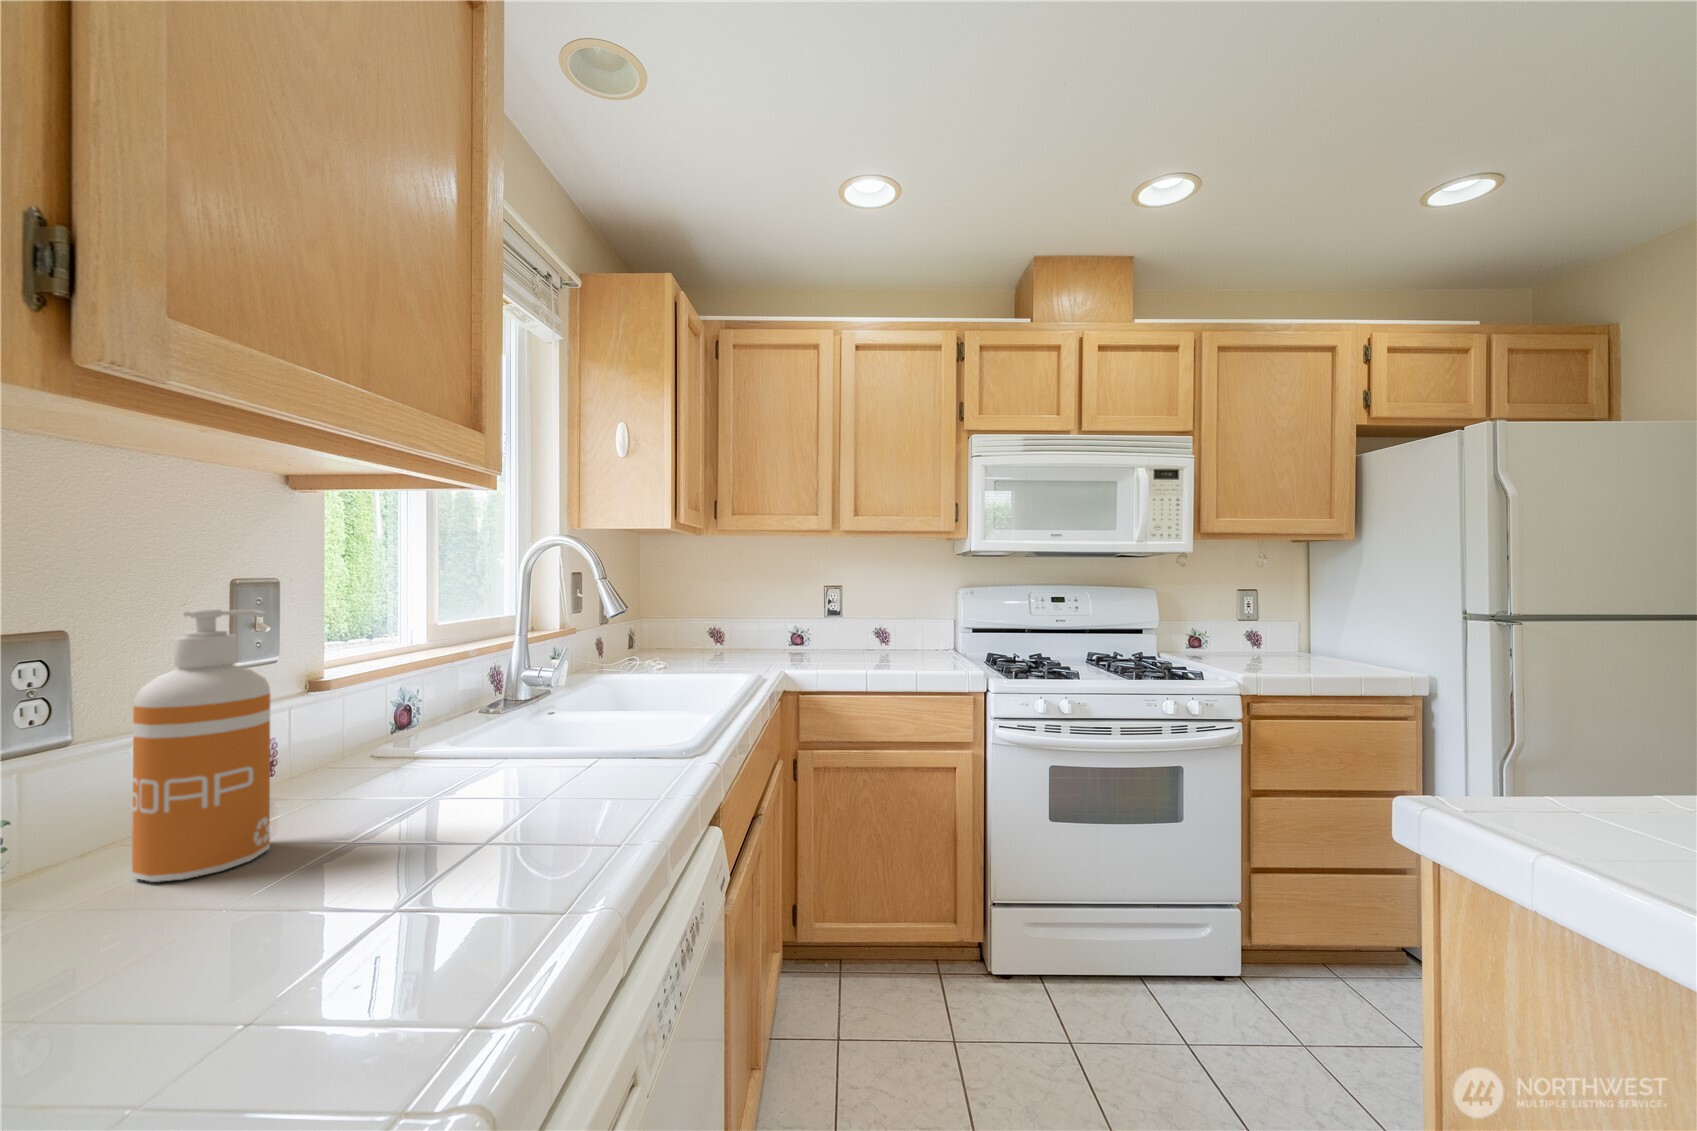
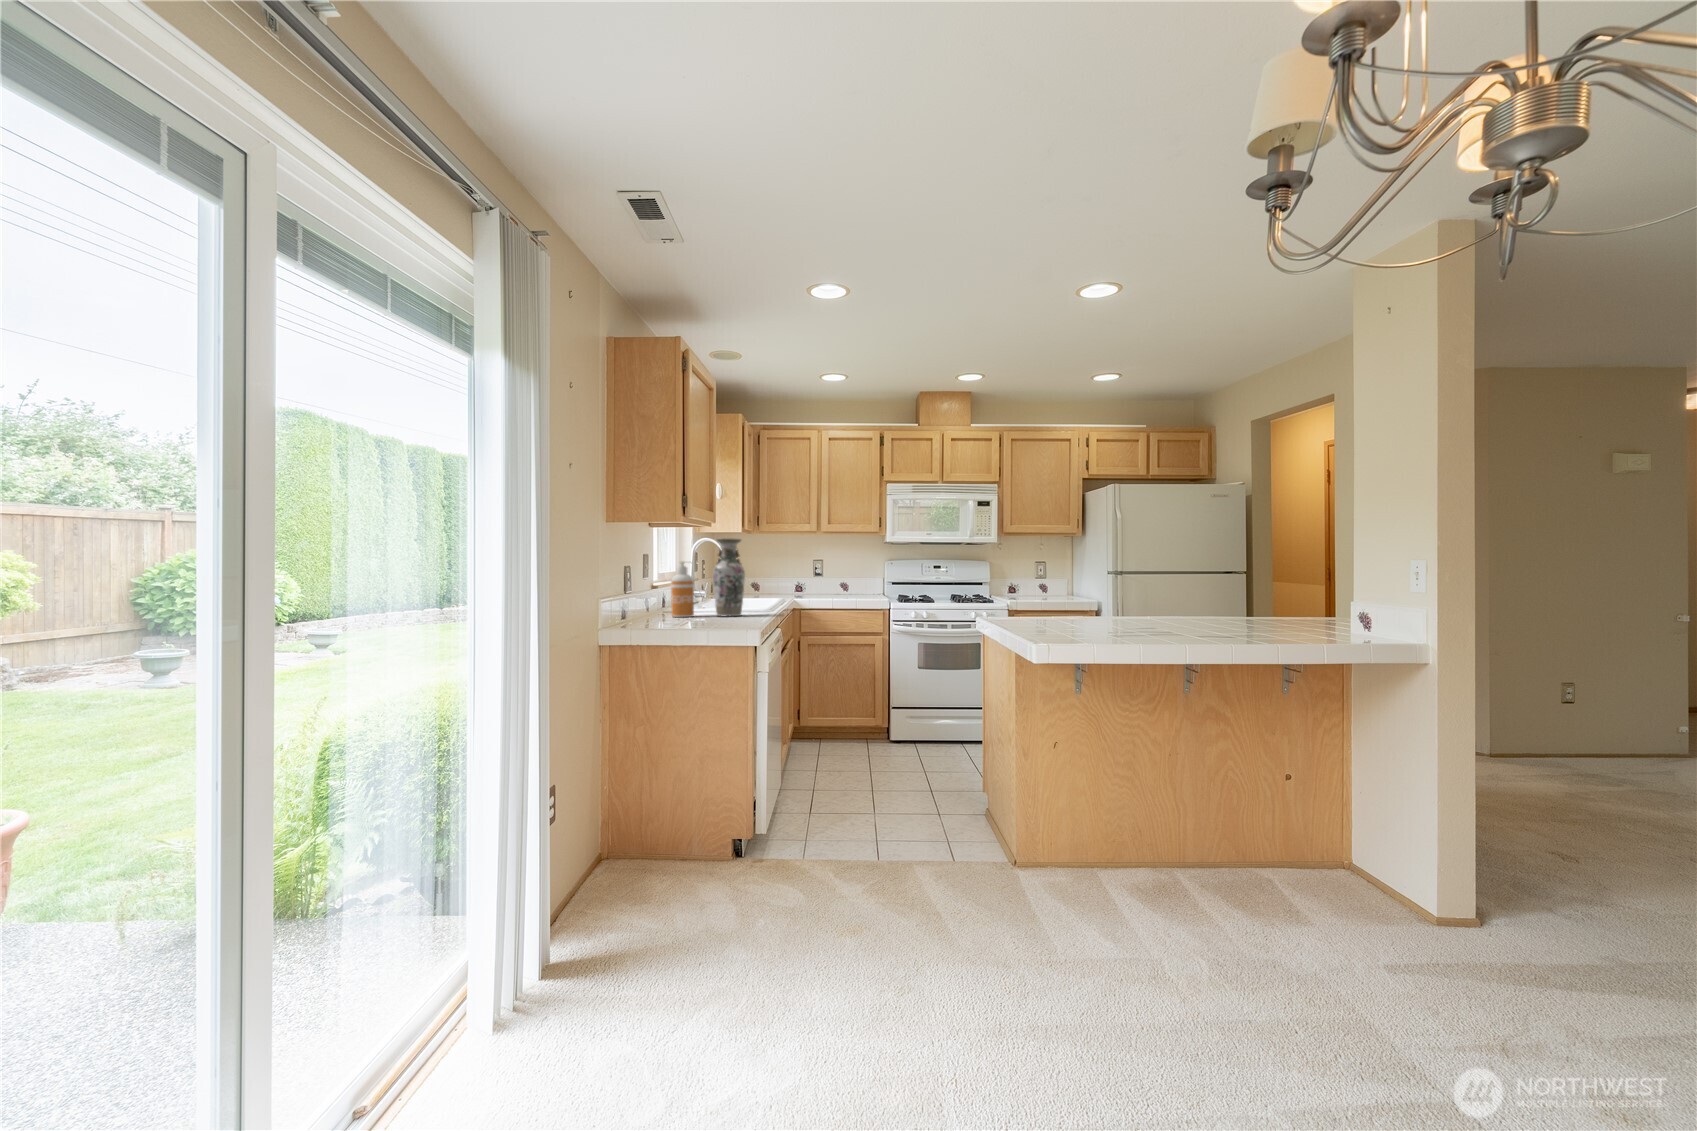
vase: none [319,500,493,886] -> present [713,538,745,616]

